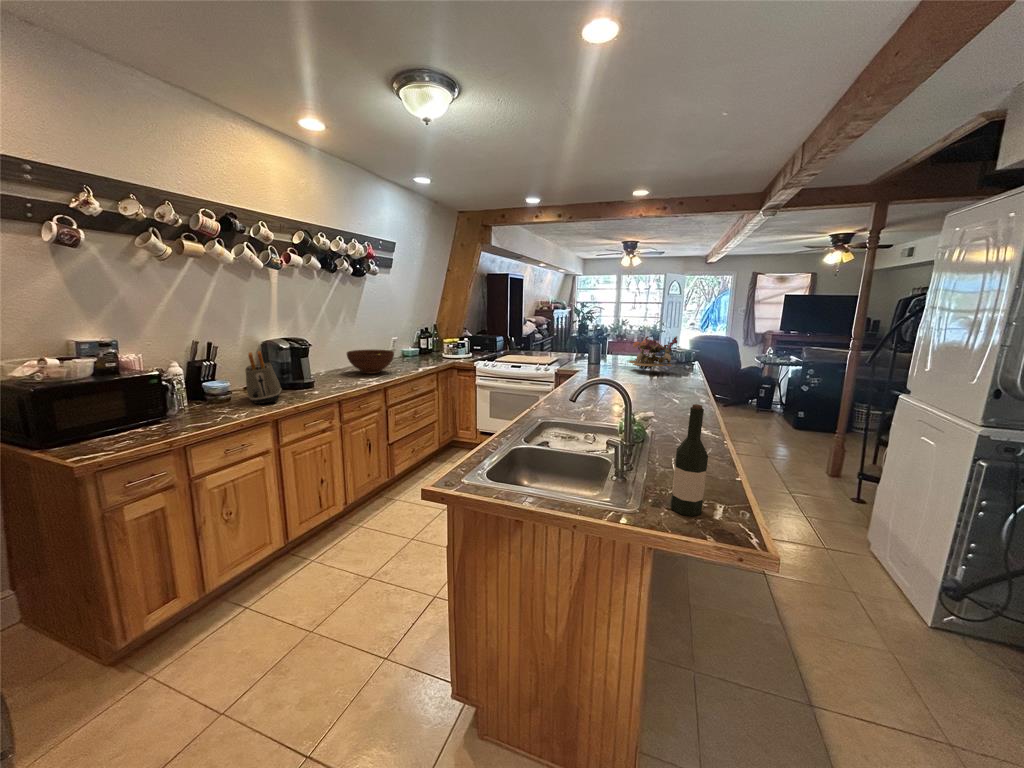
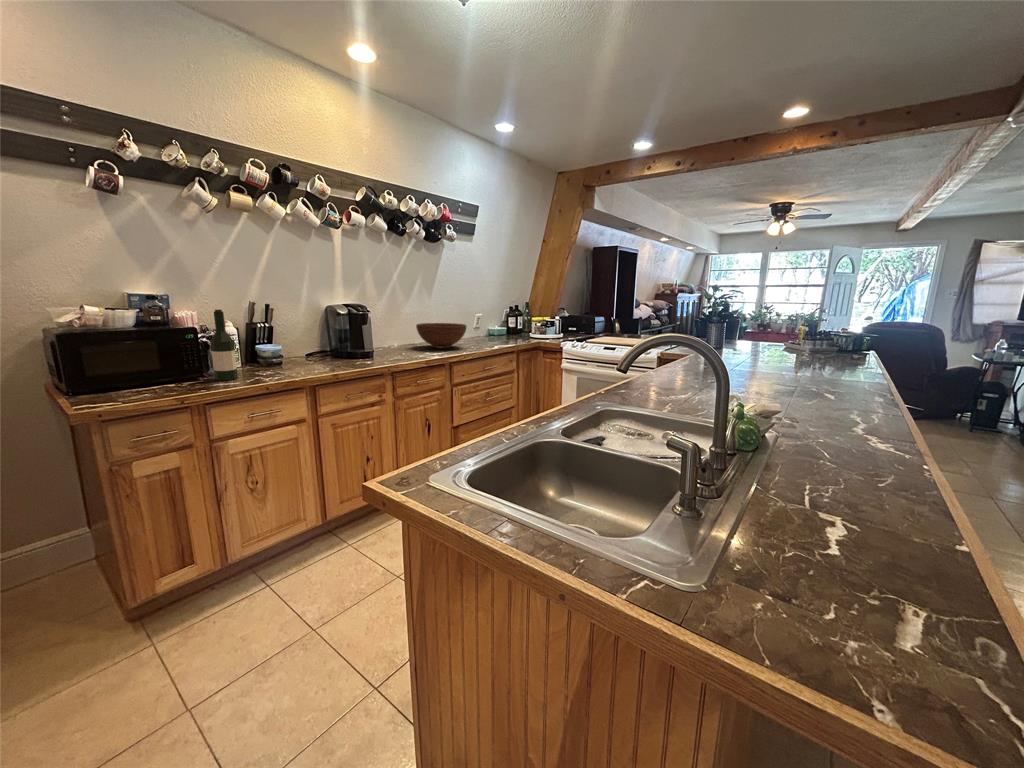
flower arrangement: present [629,336,677,370] -> none [759,309,842,358]
toaster: present [246,351,282,404] -> none [290,313,331,369]
wine bottle: present [671,404,708,516] -> present [210,310,238,381]

